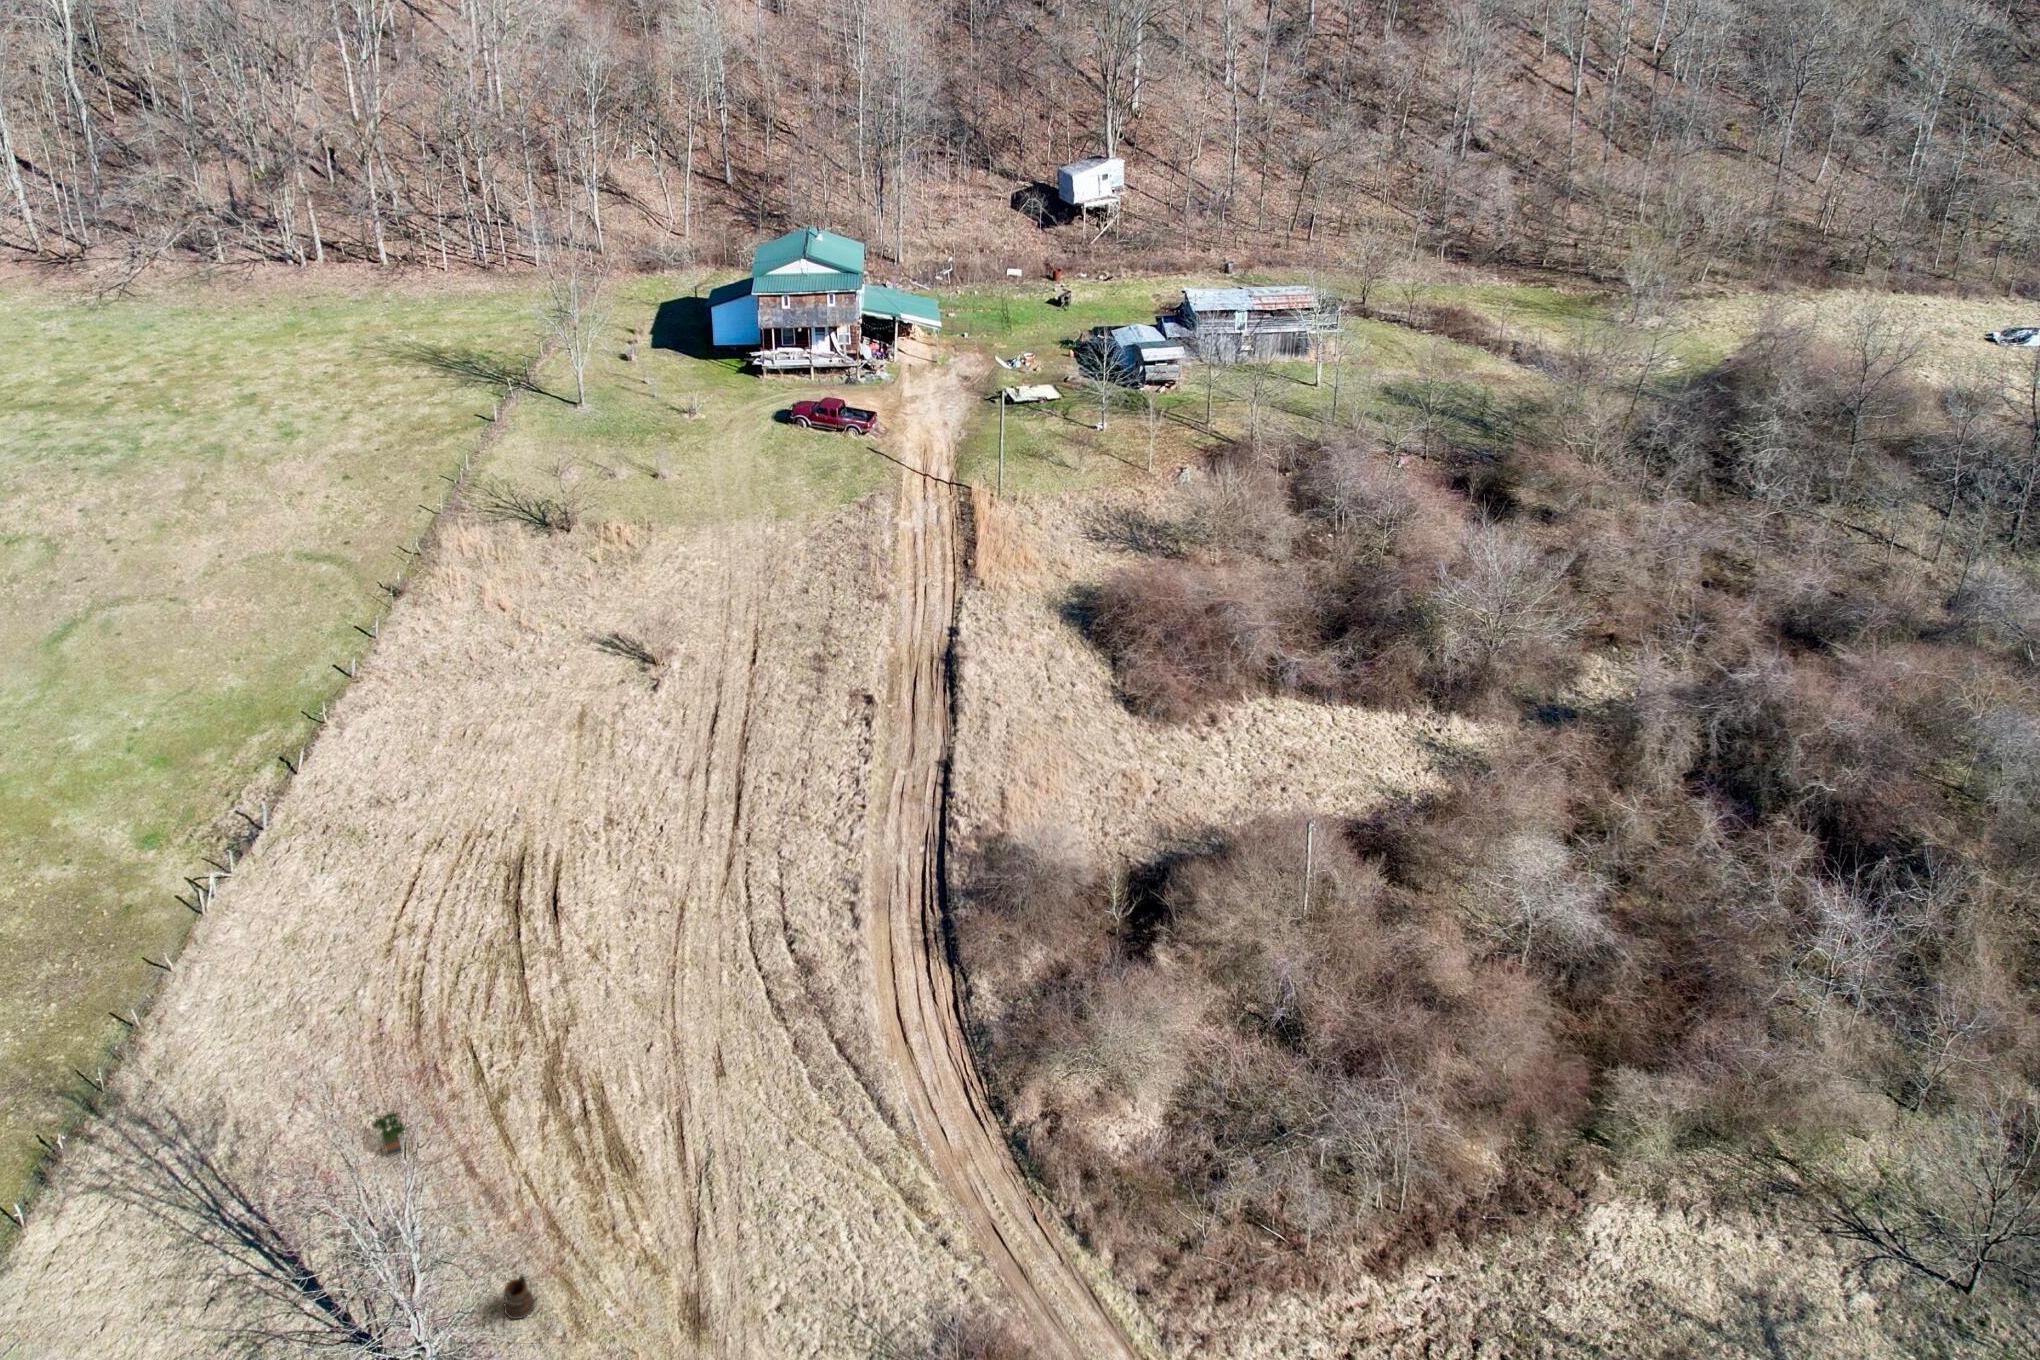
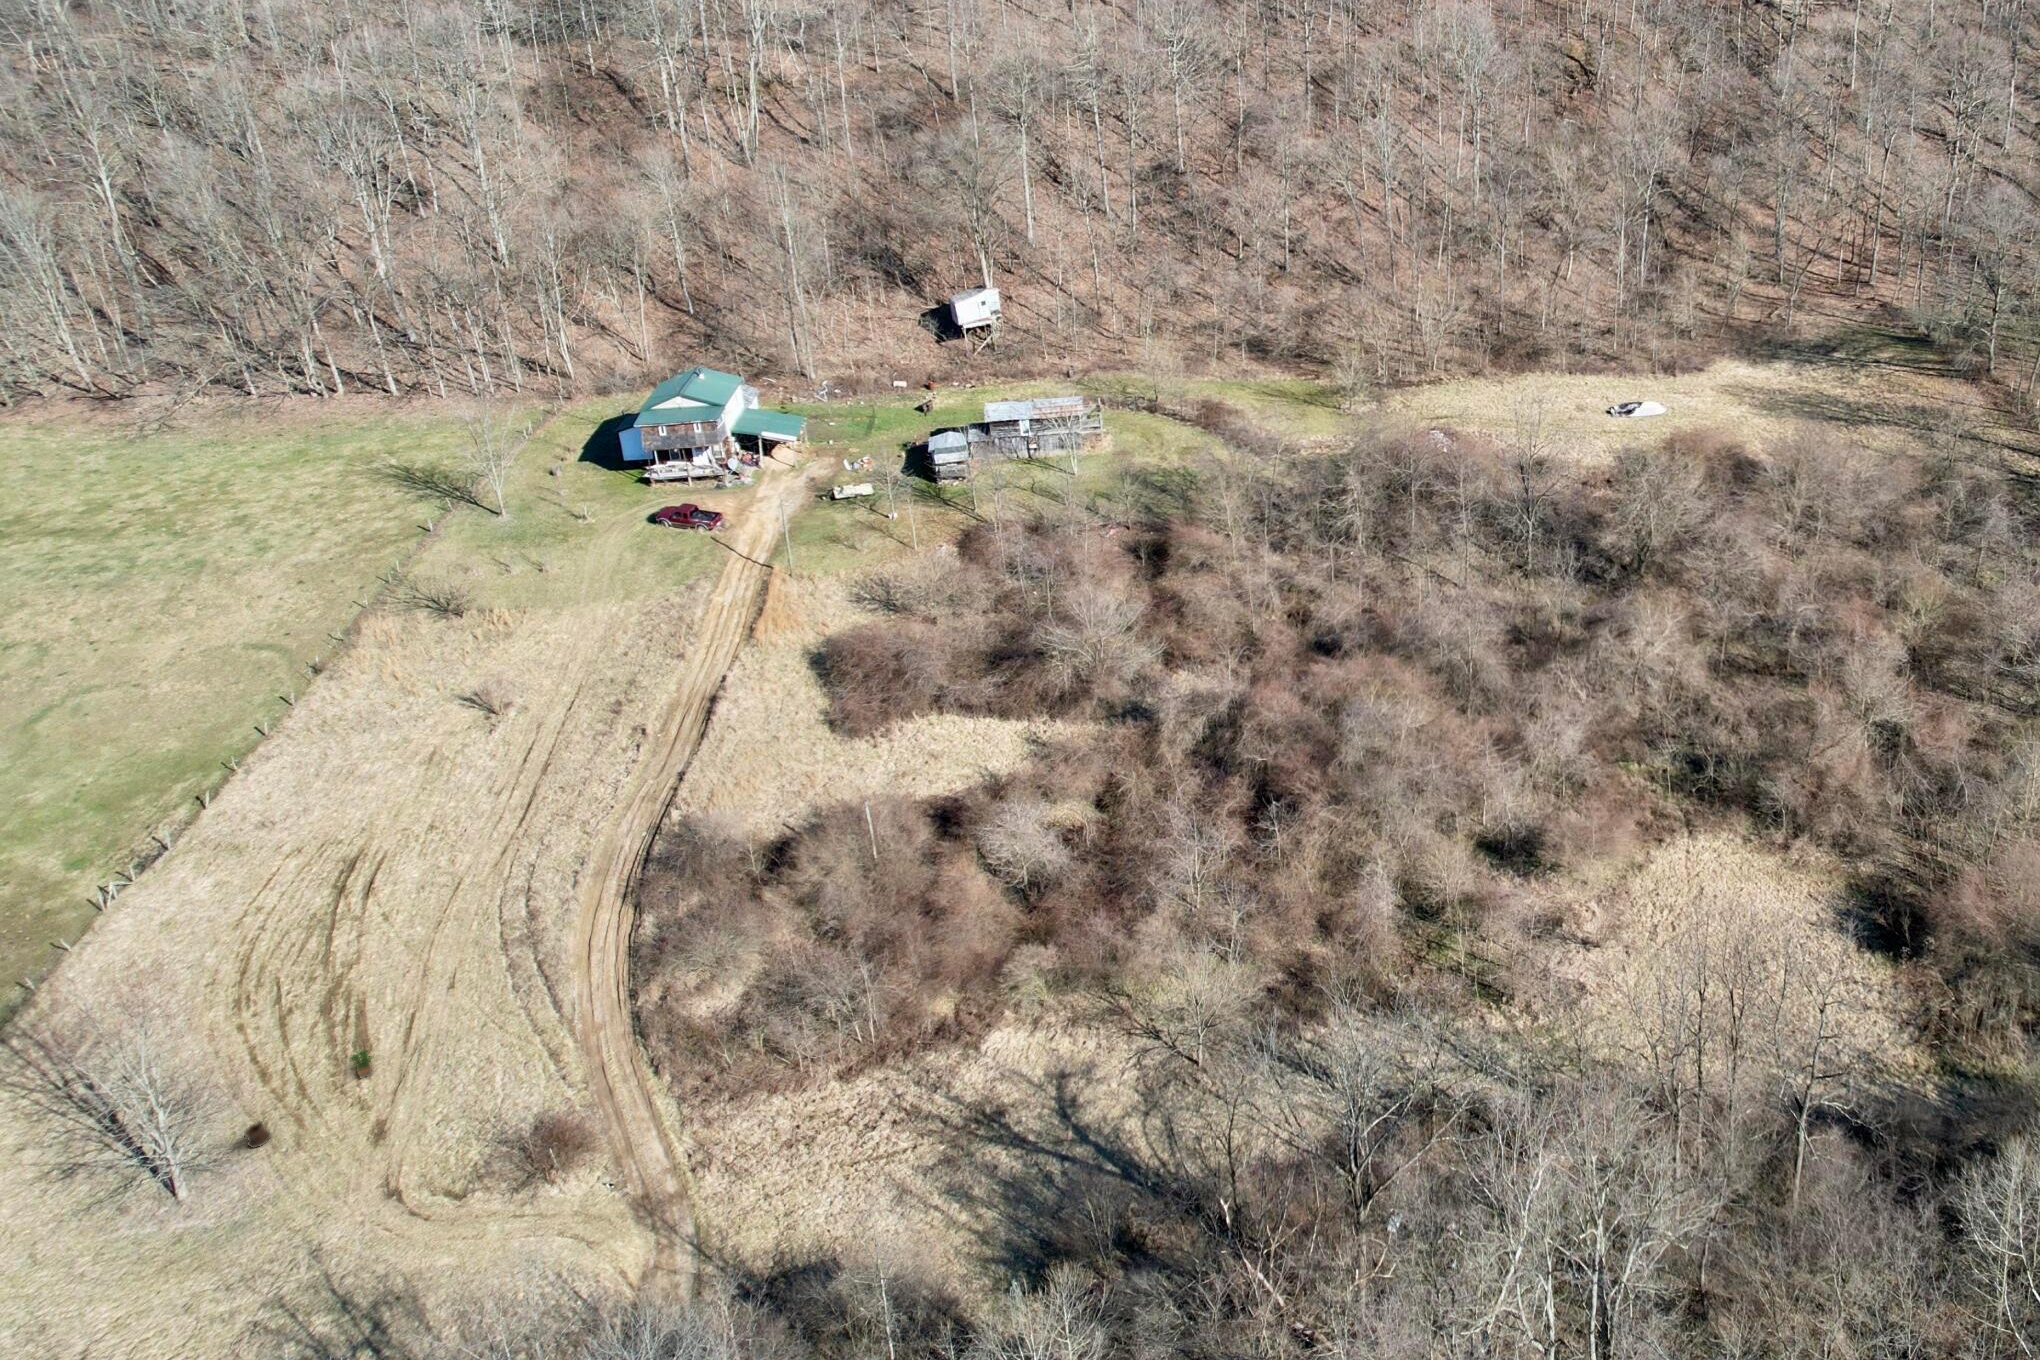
potted tree: present [373,1112,404,1157] -> present [349,1050,372,1078]

